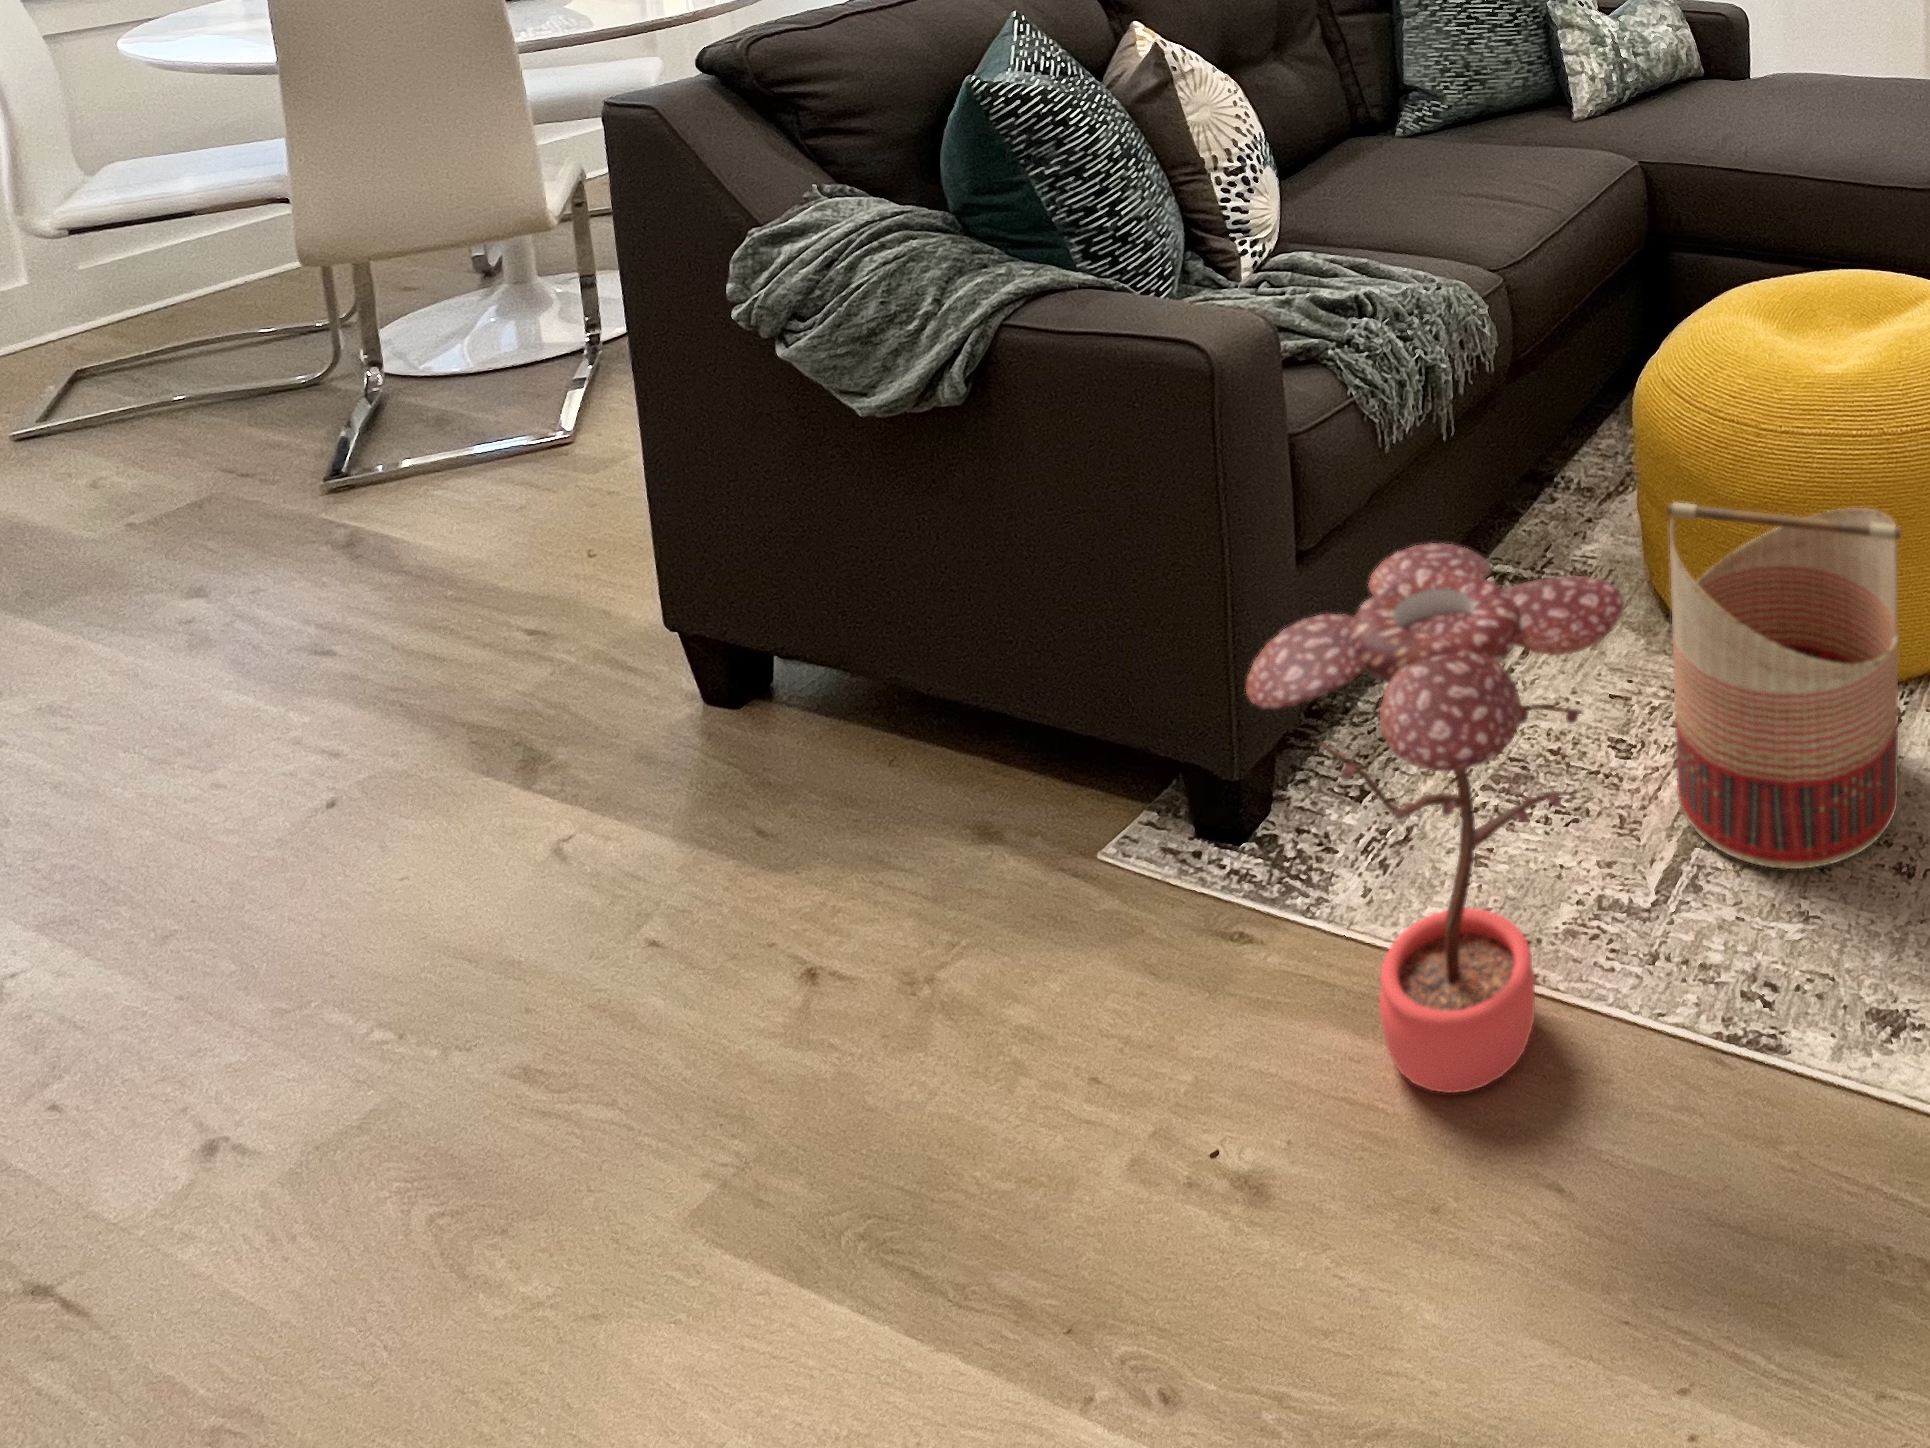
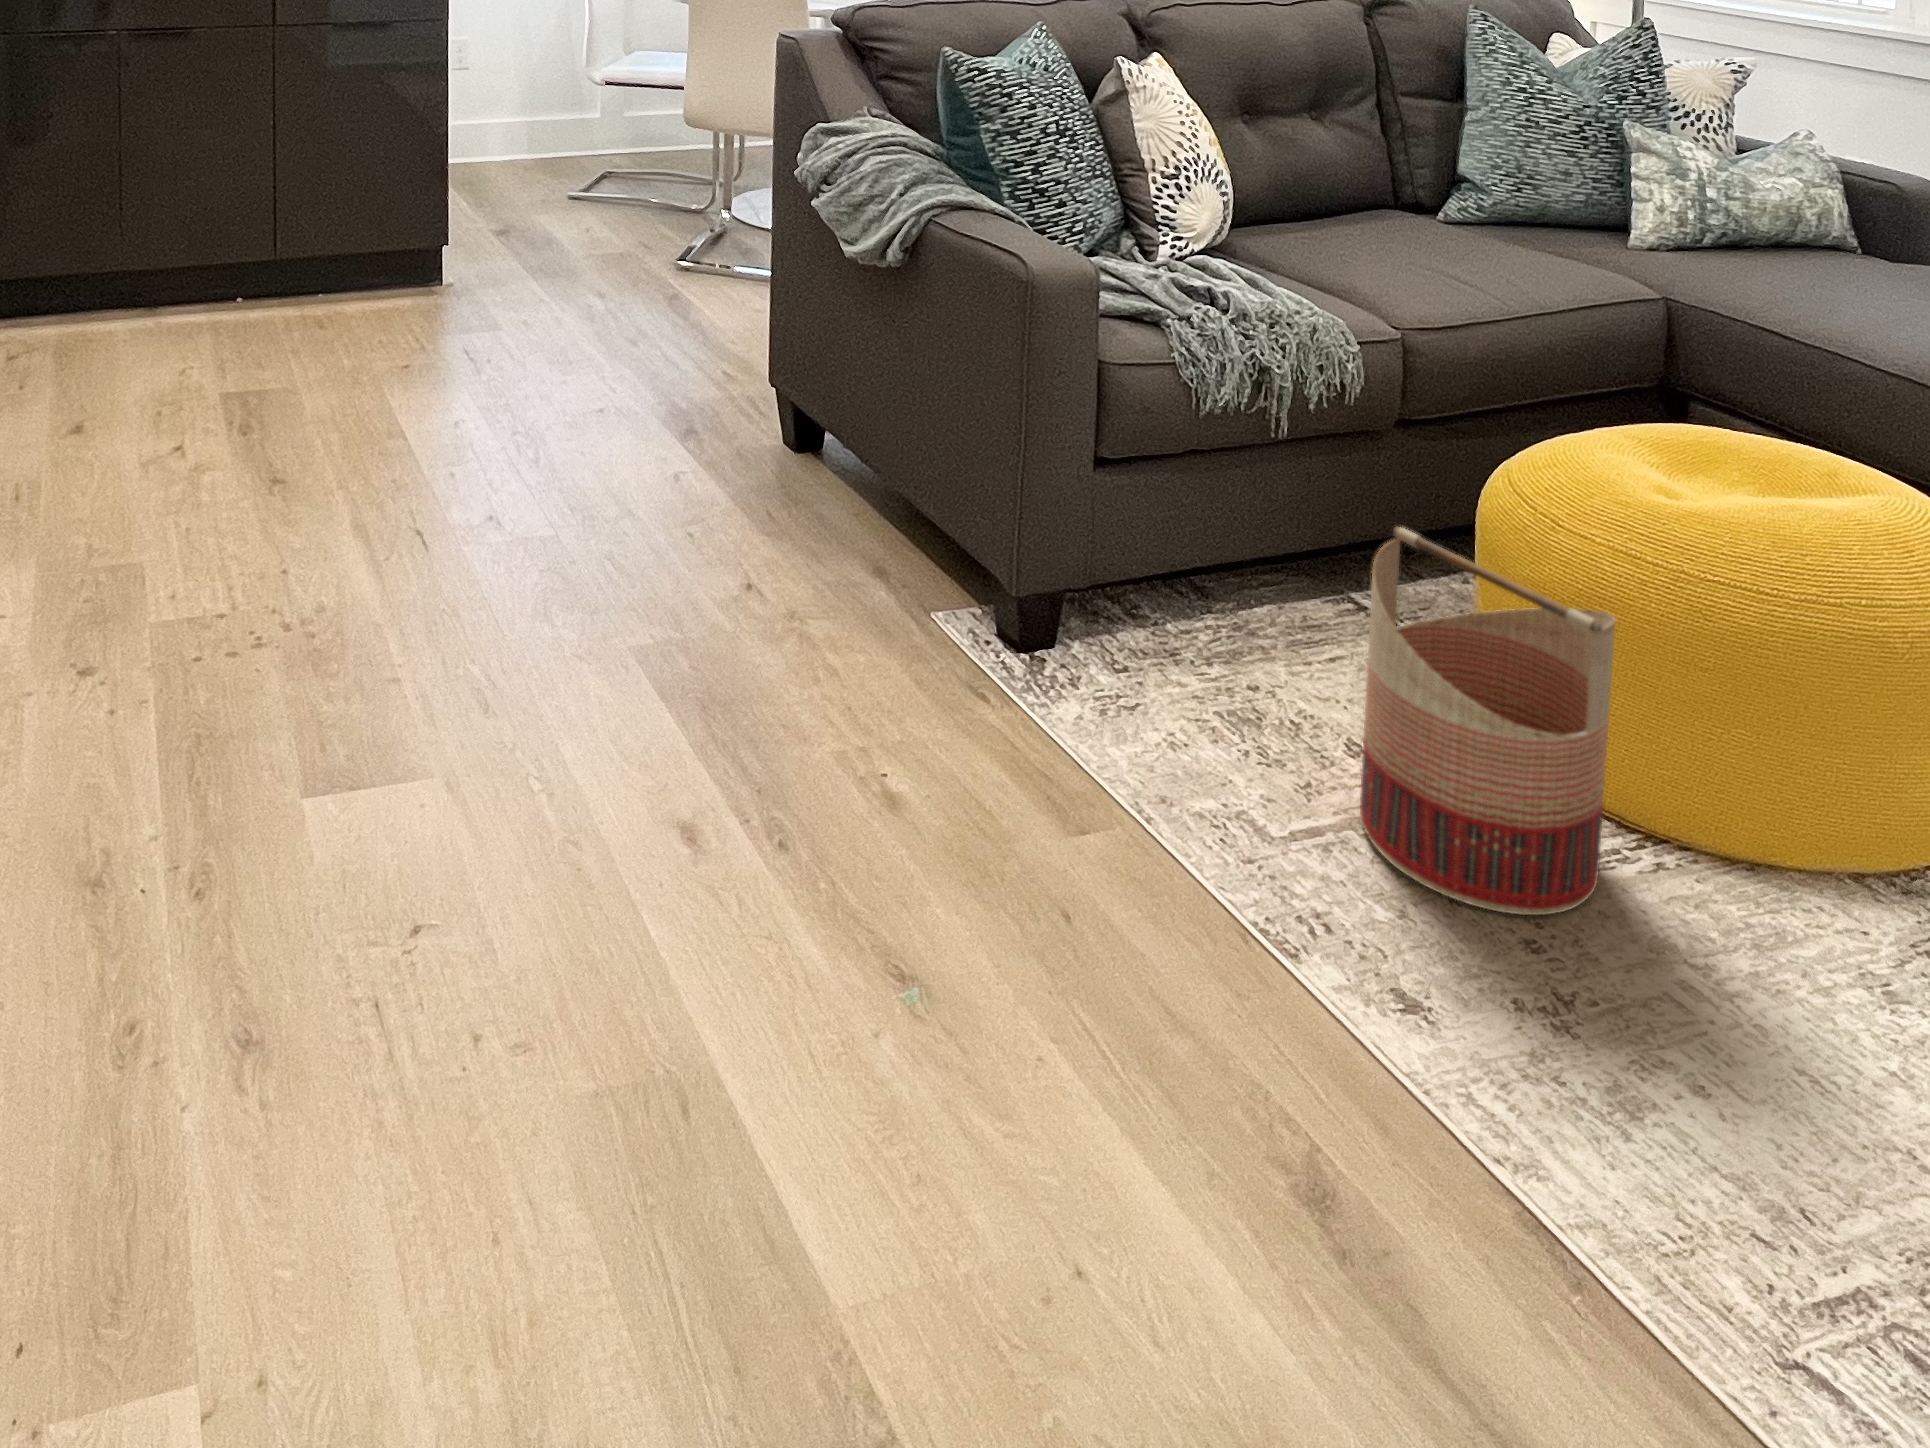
potted plant: present [1246,543,1623,1093] -> none [941,446,1234,849]

